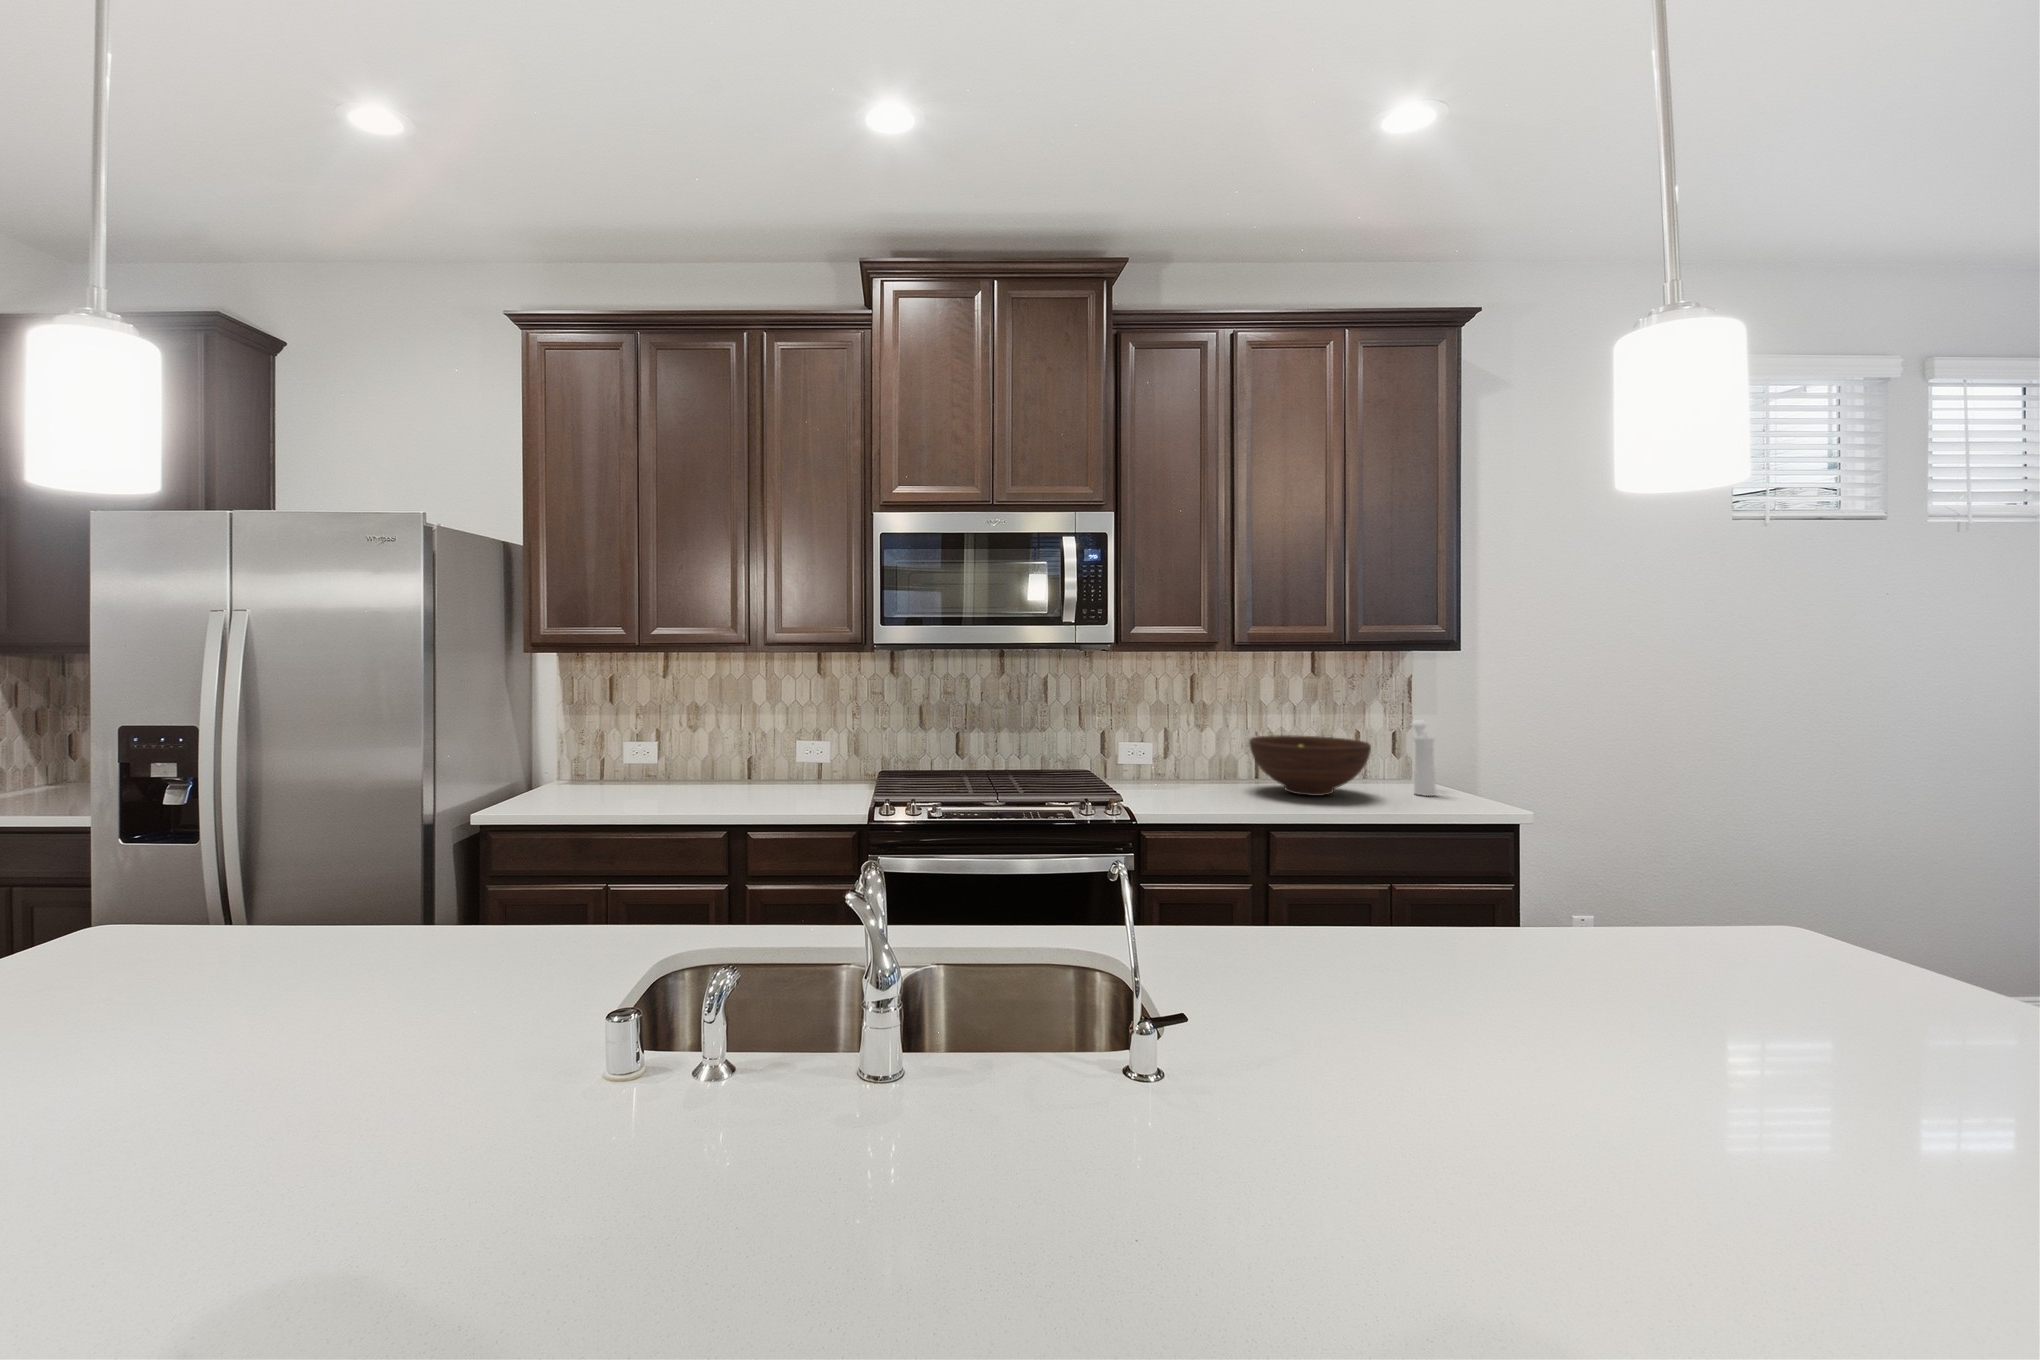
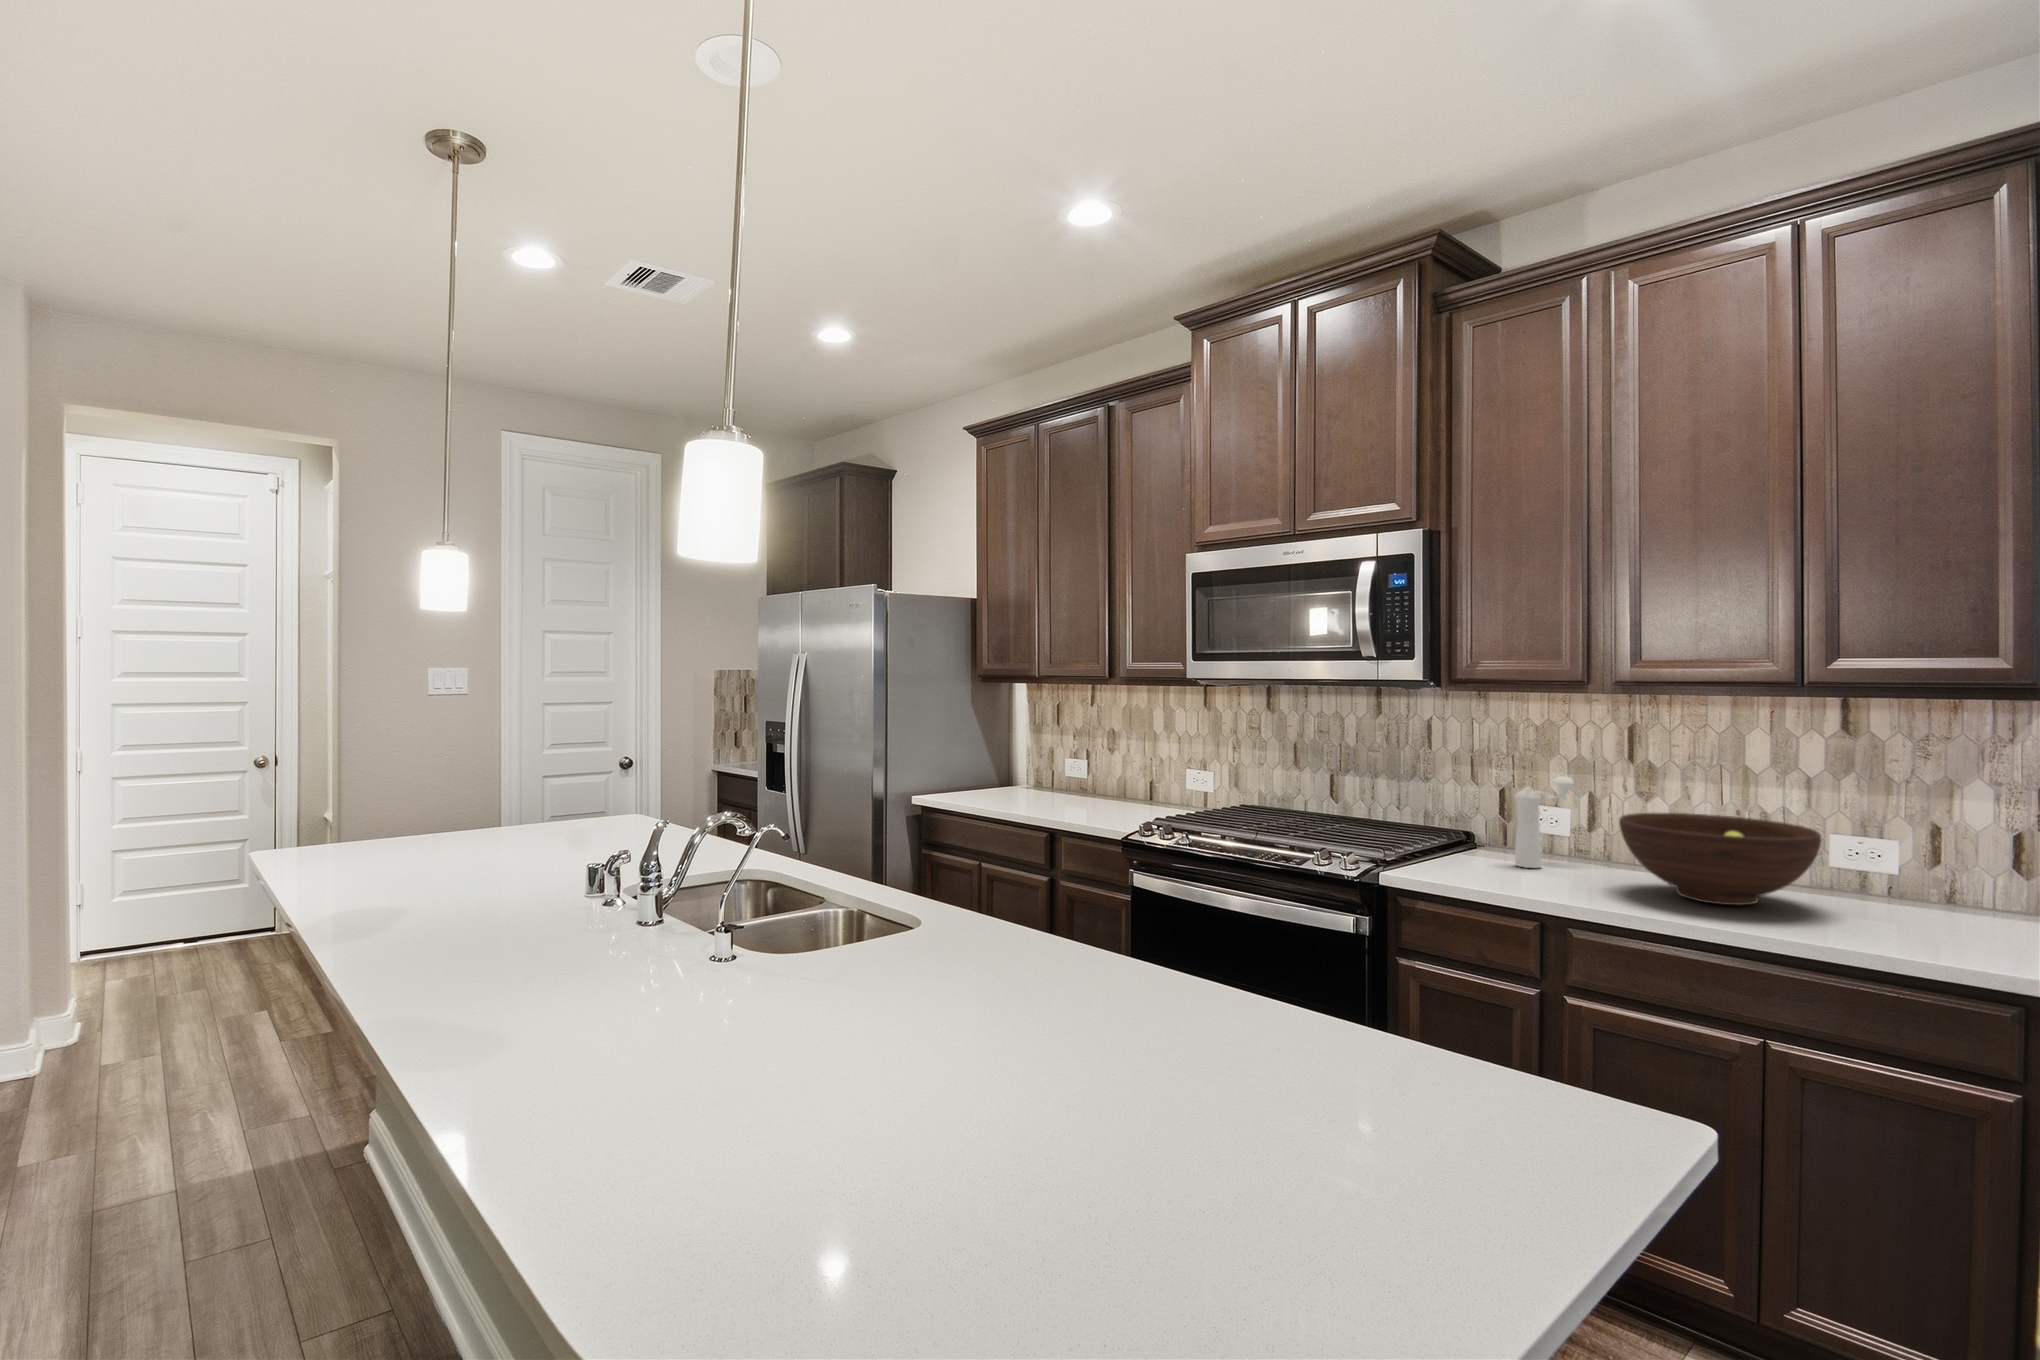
pepper mill: present [1412,720,1436,796] -> present [1515,777,1573,868]

